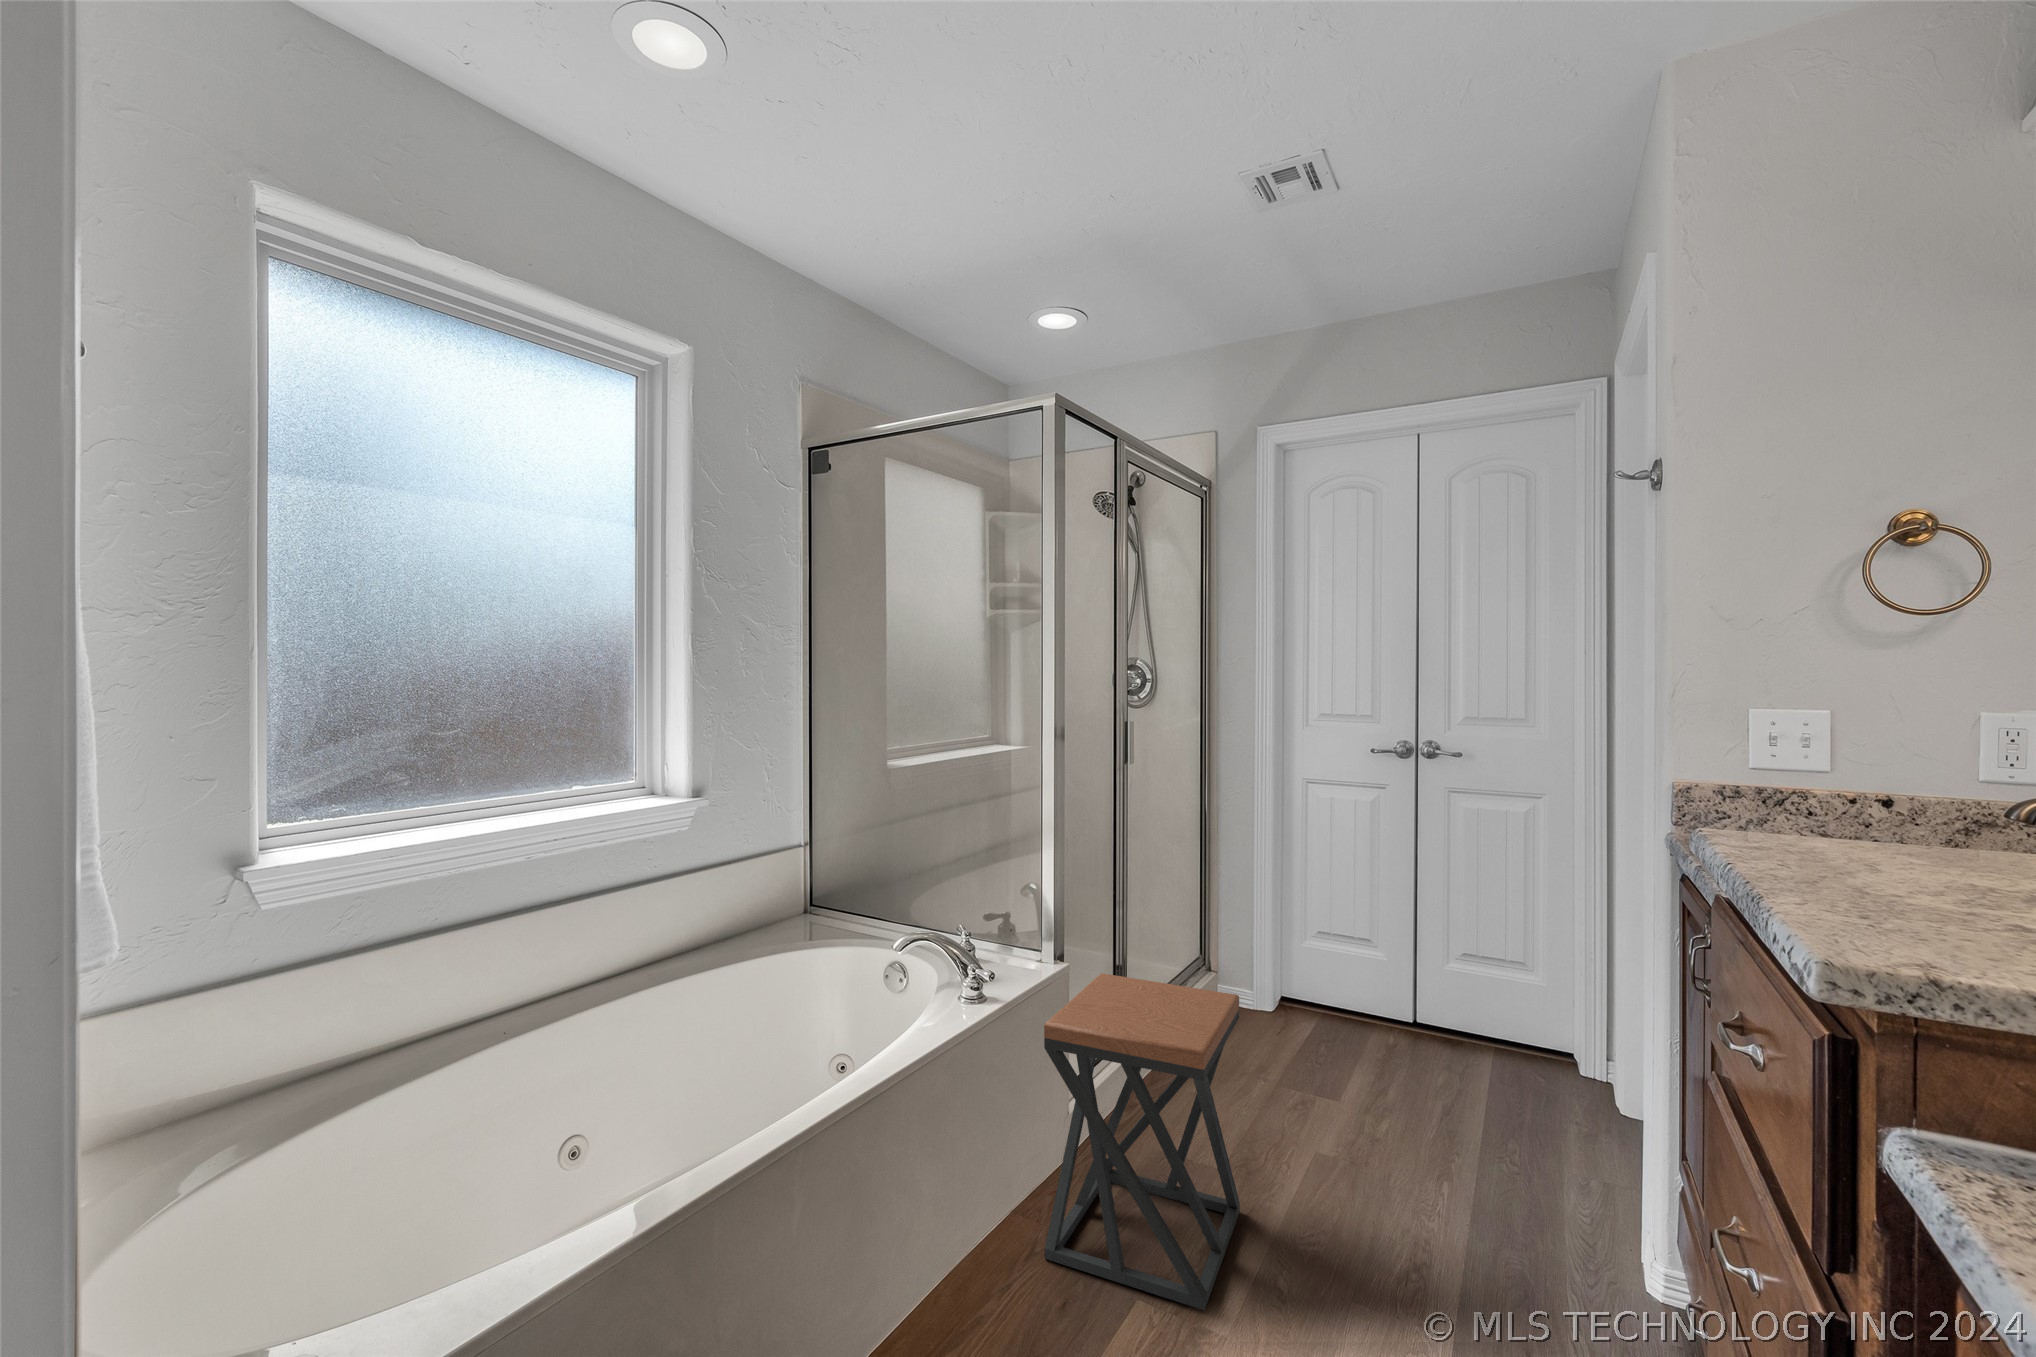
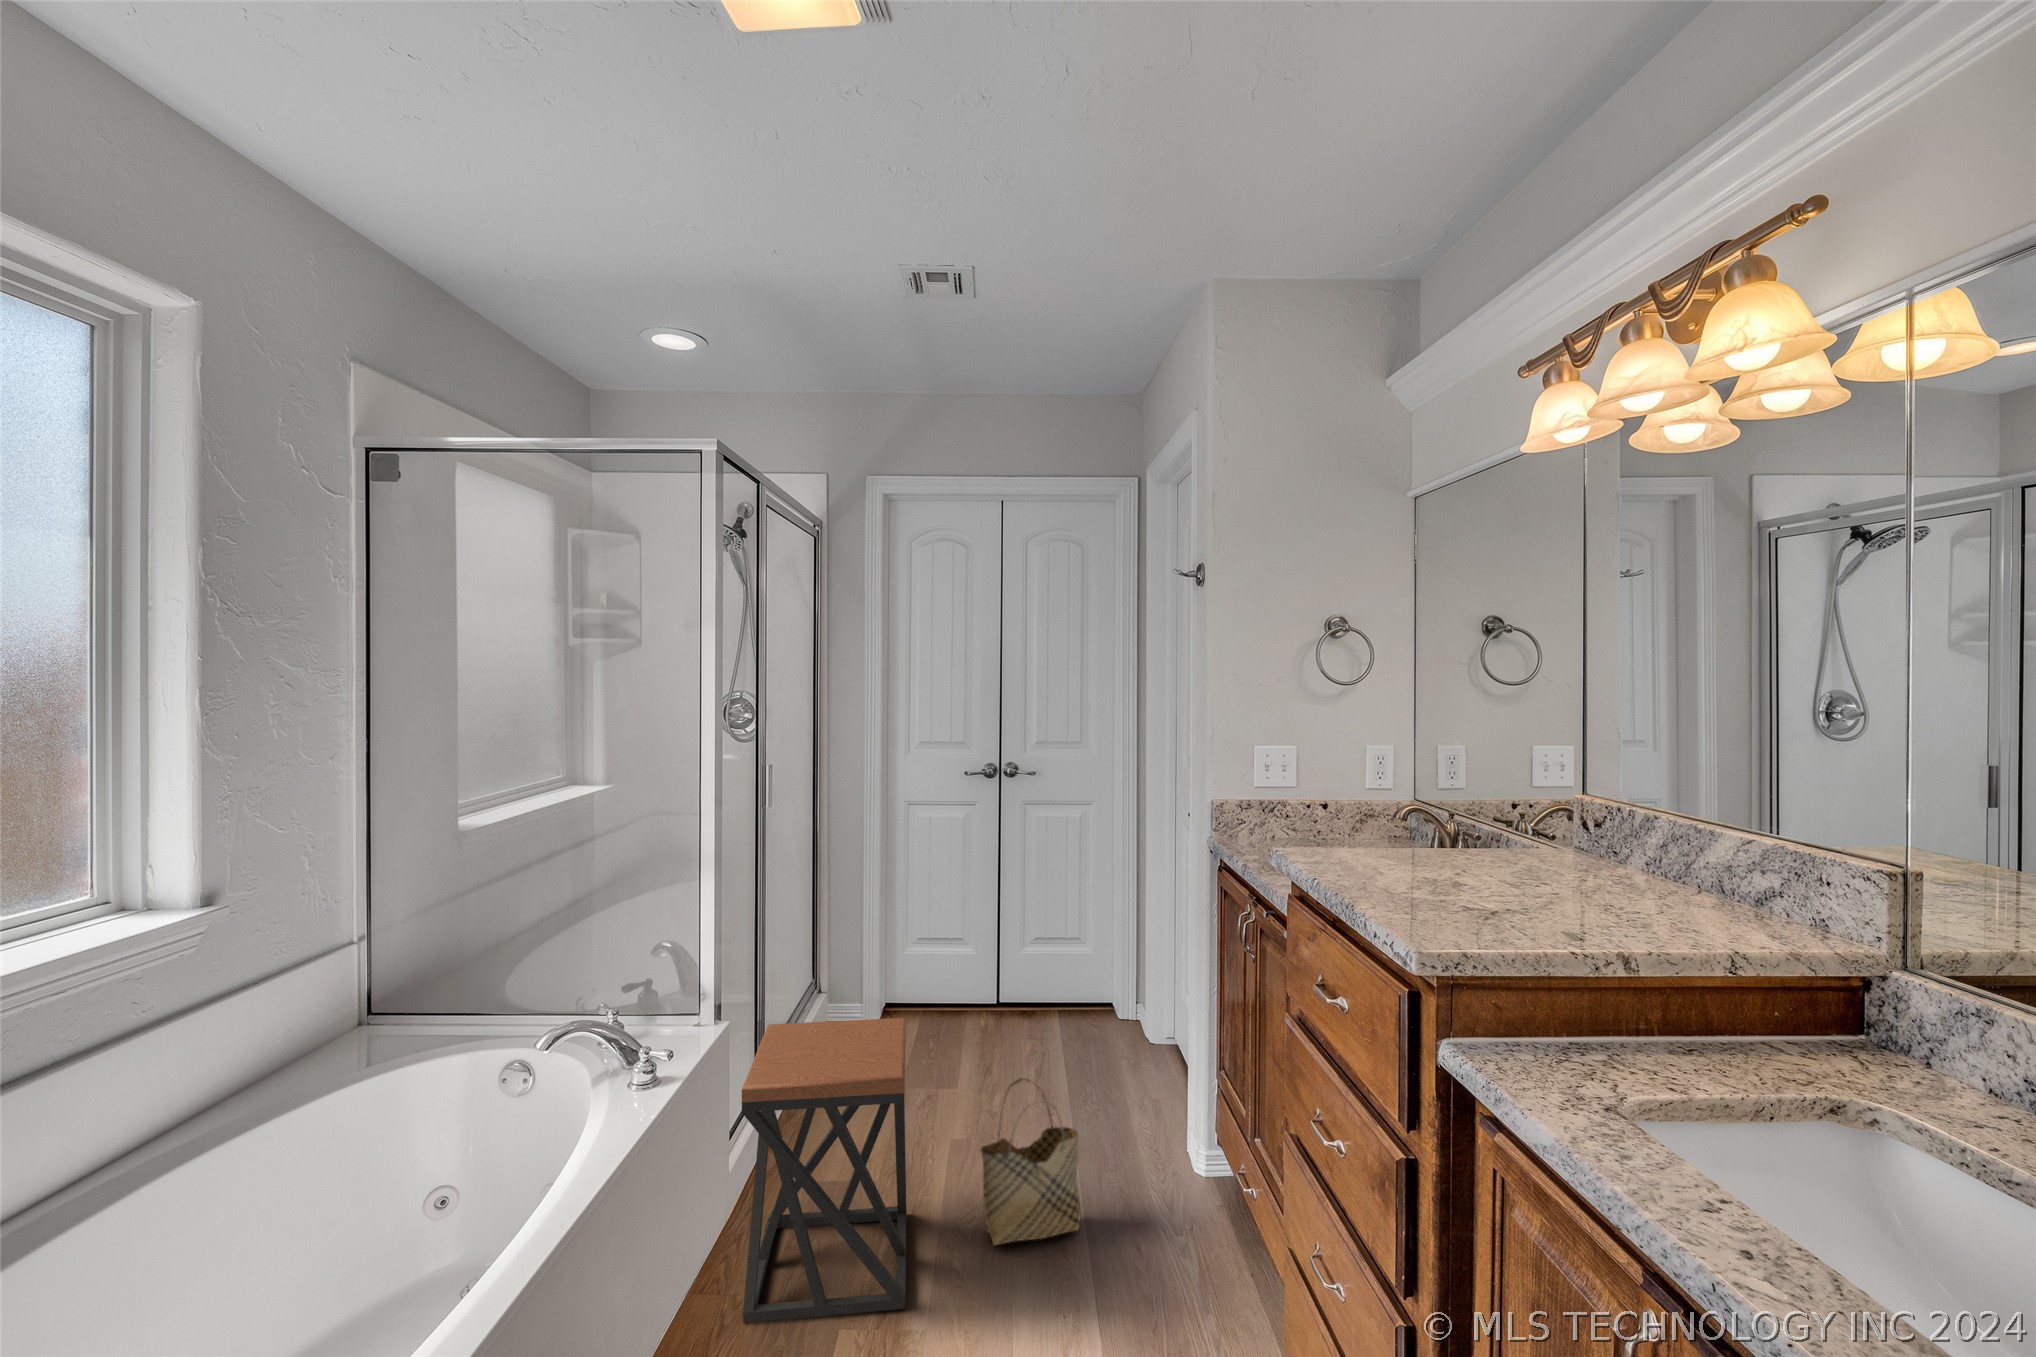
woven basket: none [1315,1096,1449,1304] -> present [980,1079,1080,1245]

